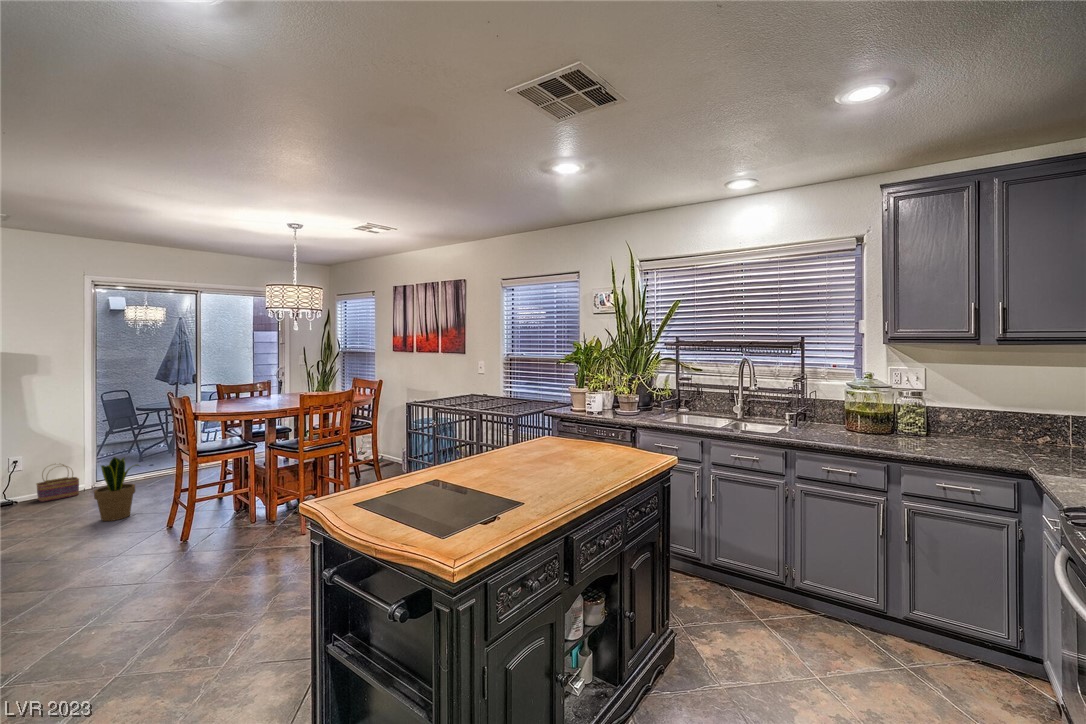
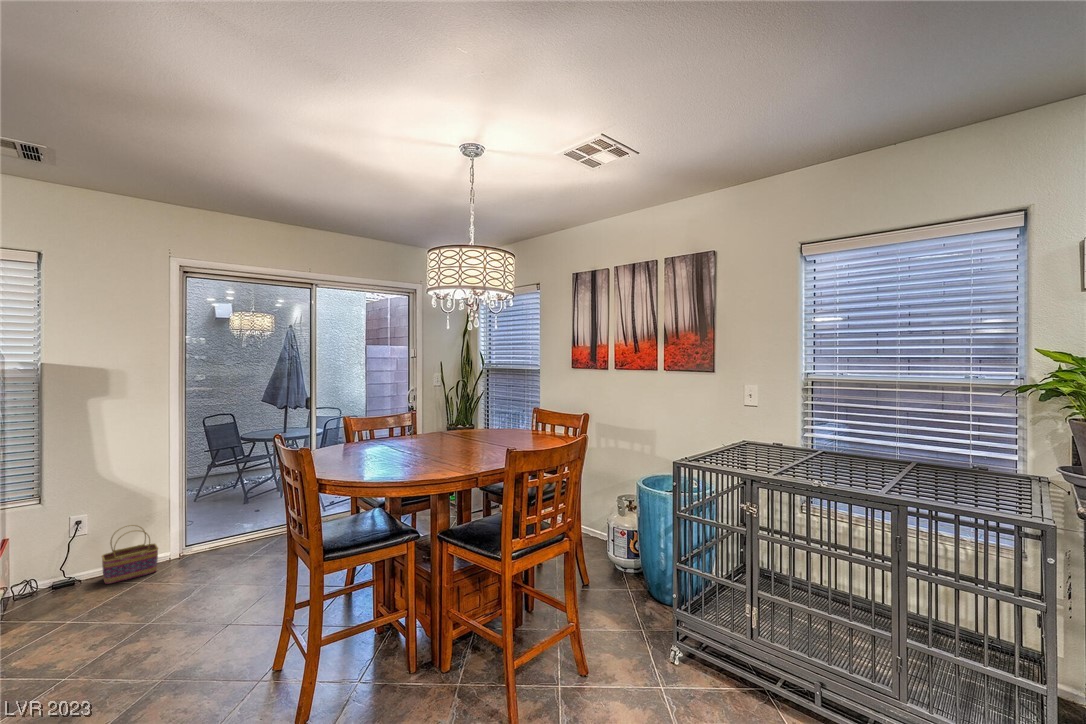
potted plant: present [94,457,139,521] -> none [165,532,236,645]

